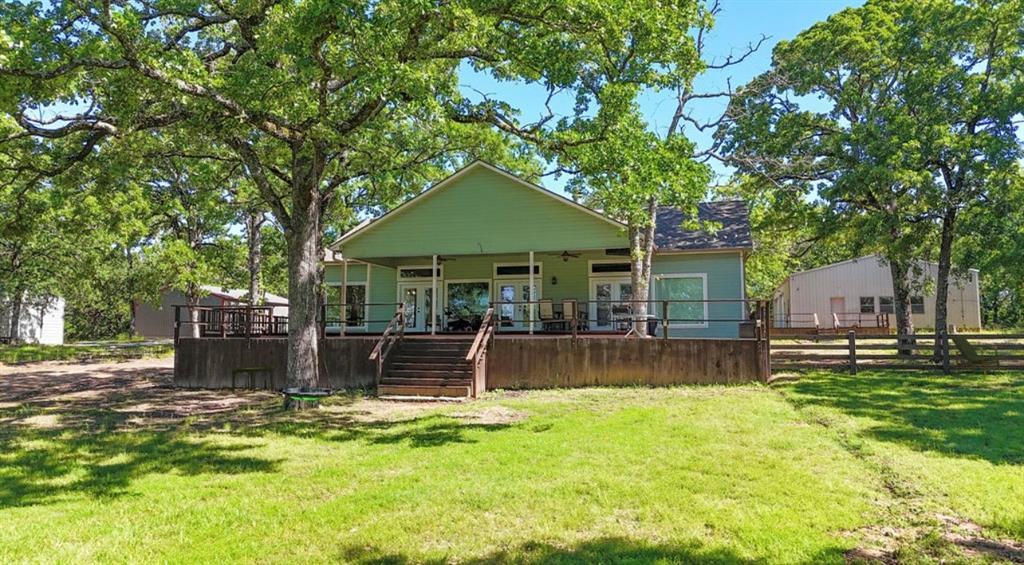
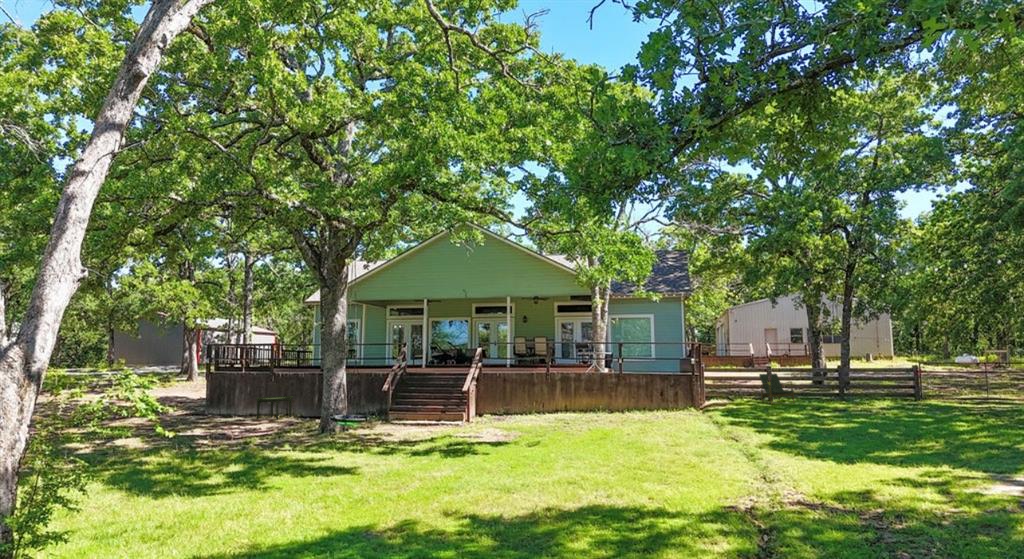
lounge chair: present [952,337,1004,374] -> present [759,373,794,403]

